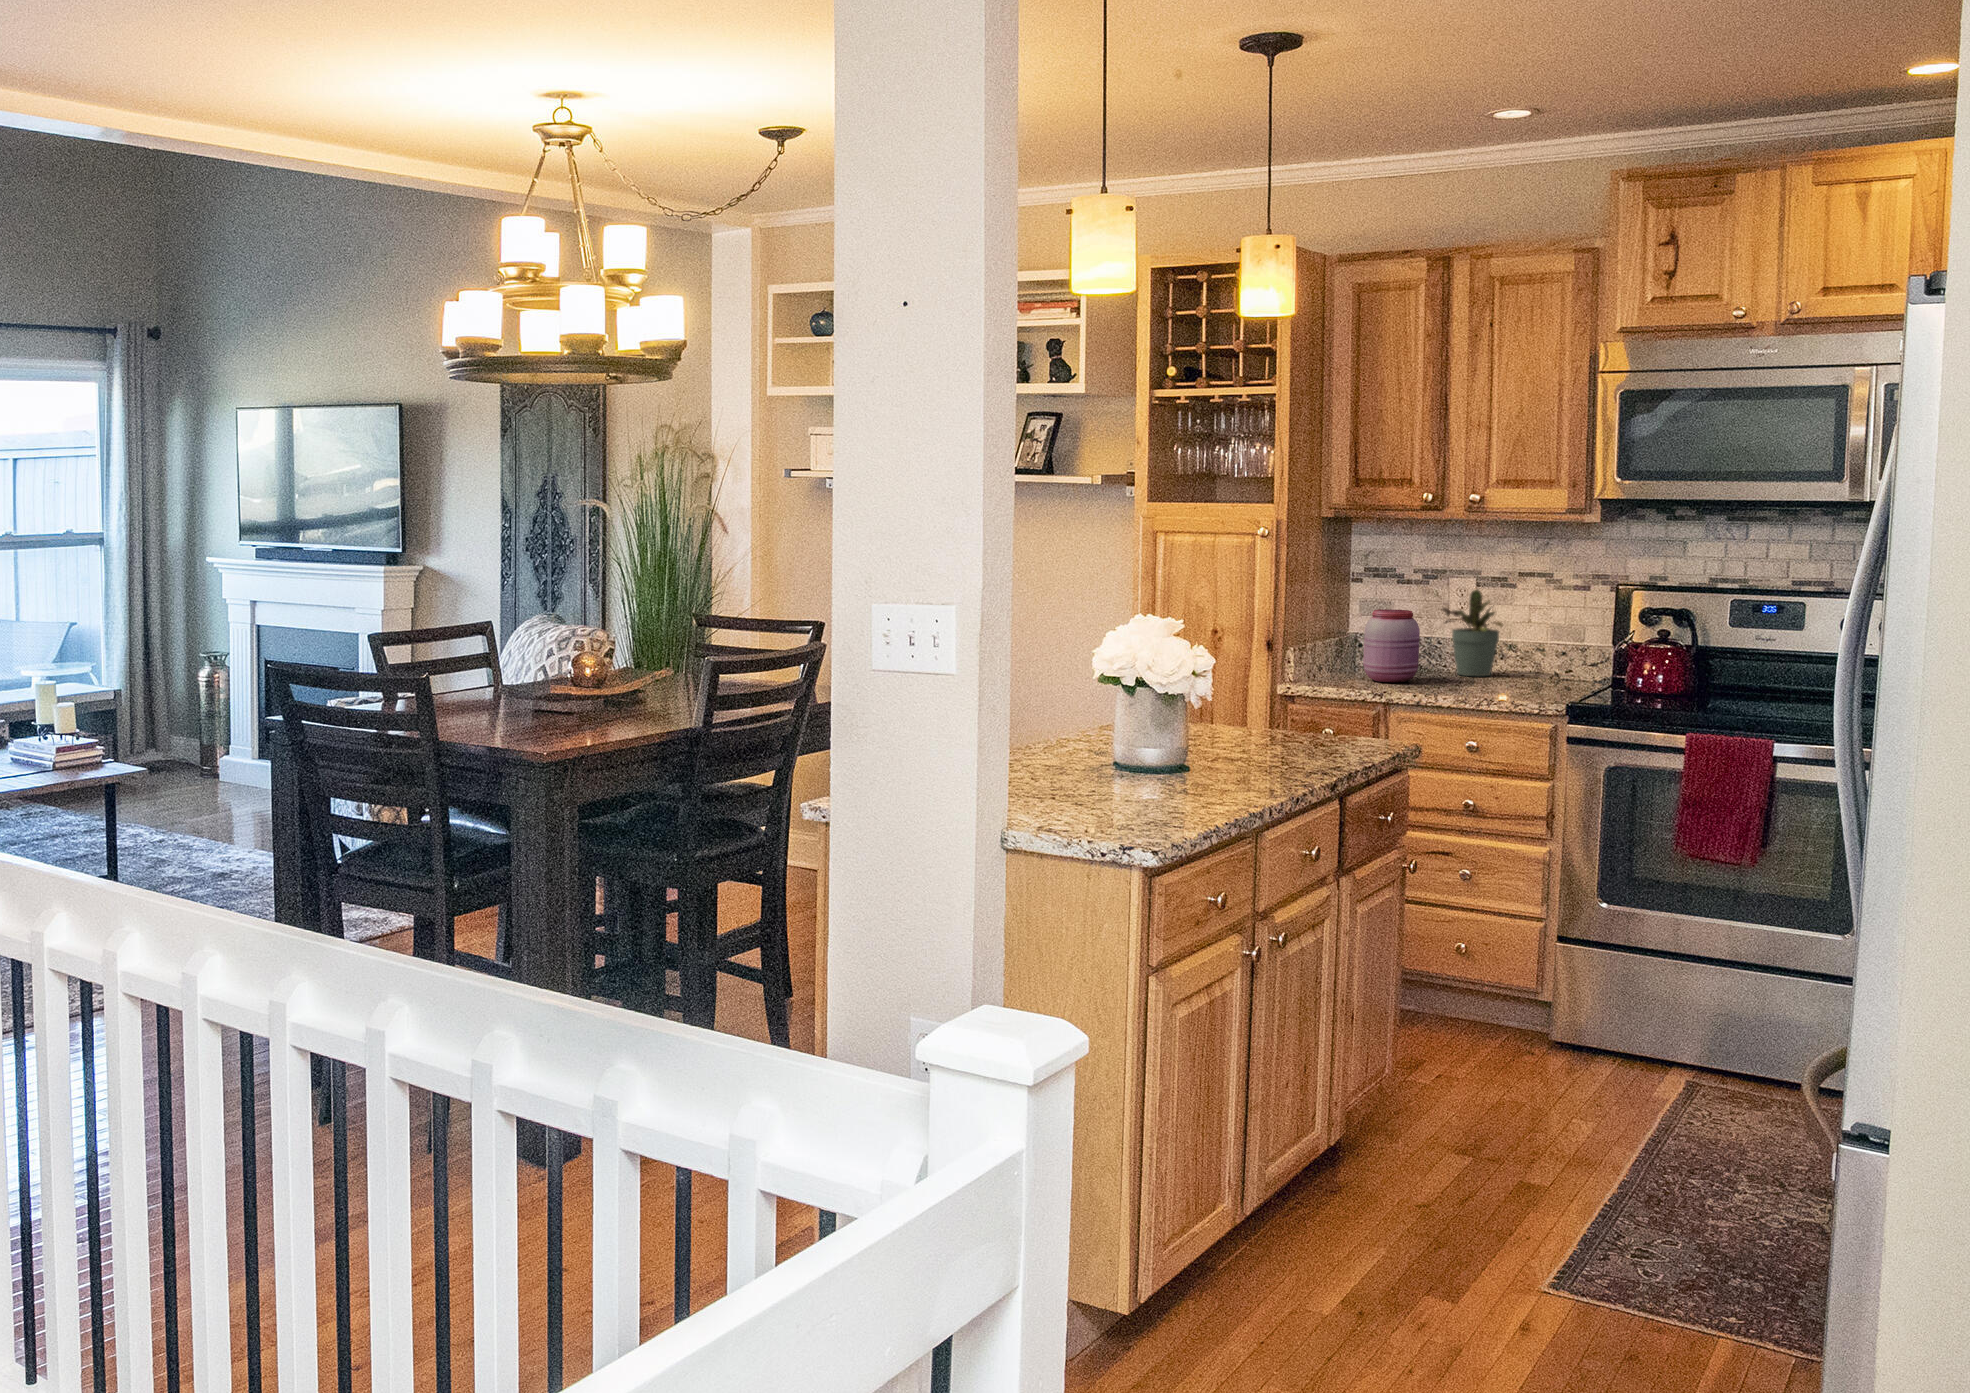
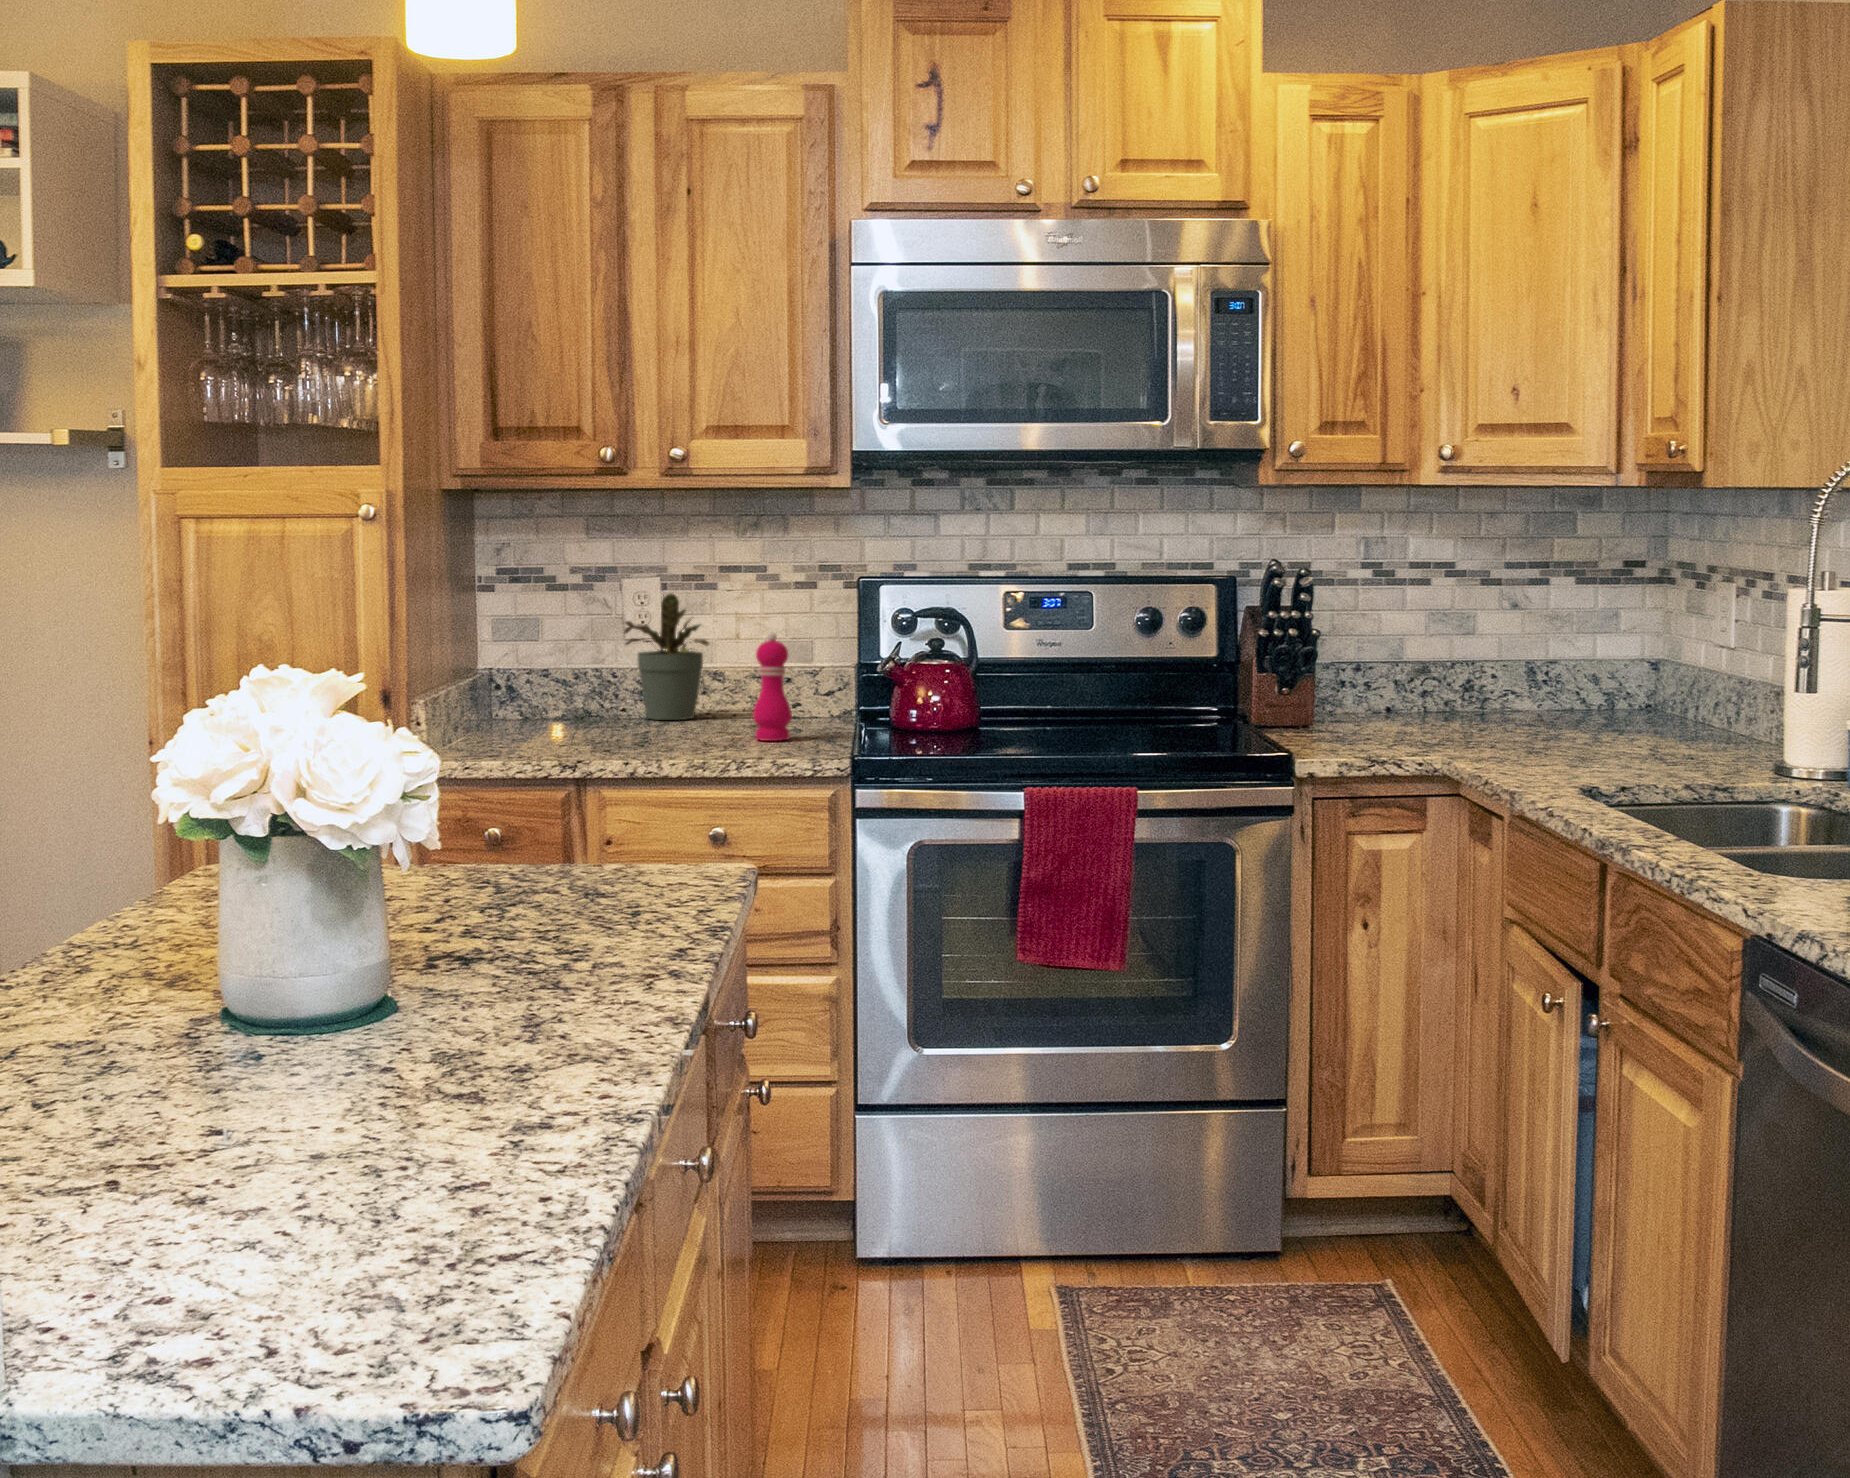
jar: present [1363,609,1420,682] -> none [524,625,605,734]
pepper mill: none [1515,621,1544,697] -> present [753,633,792,741]

